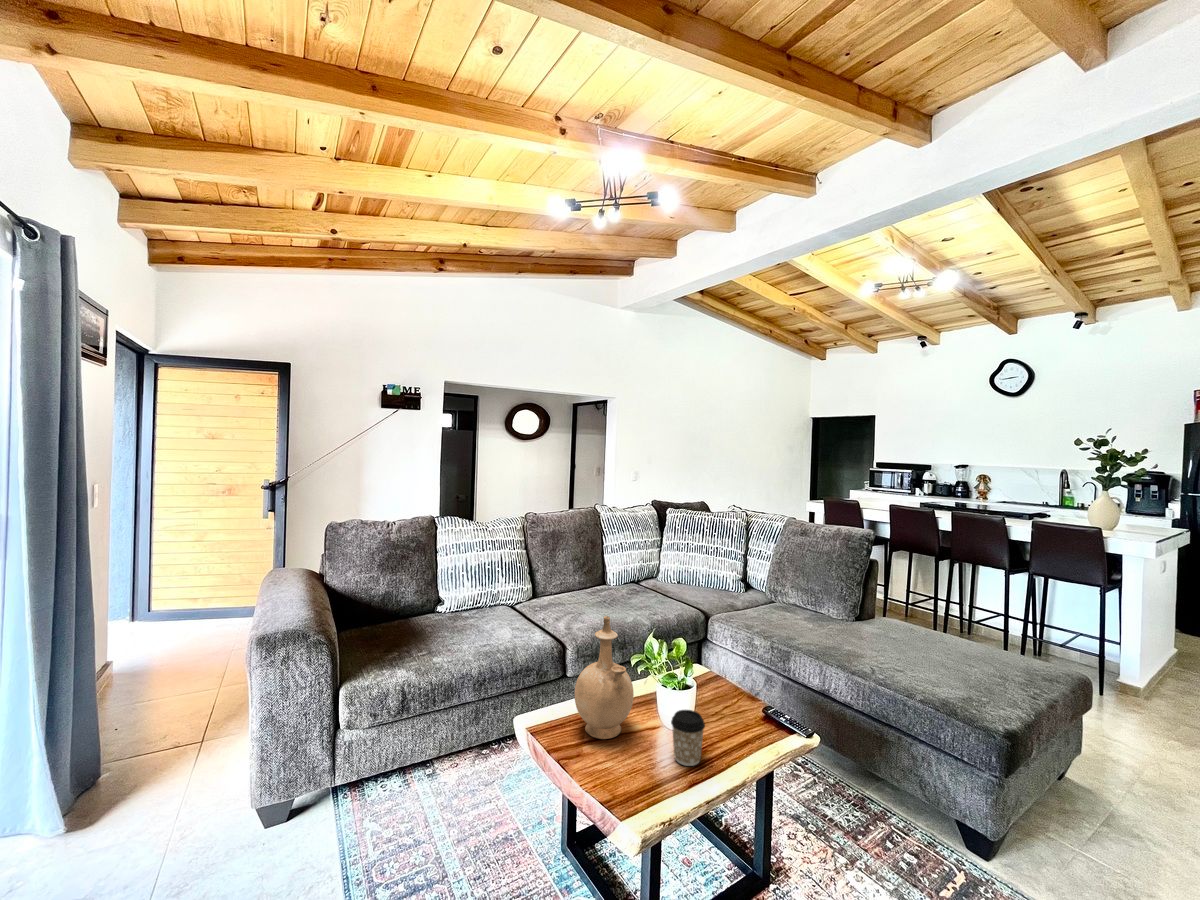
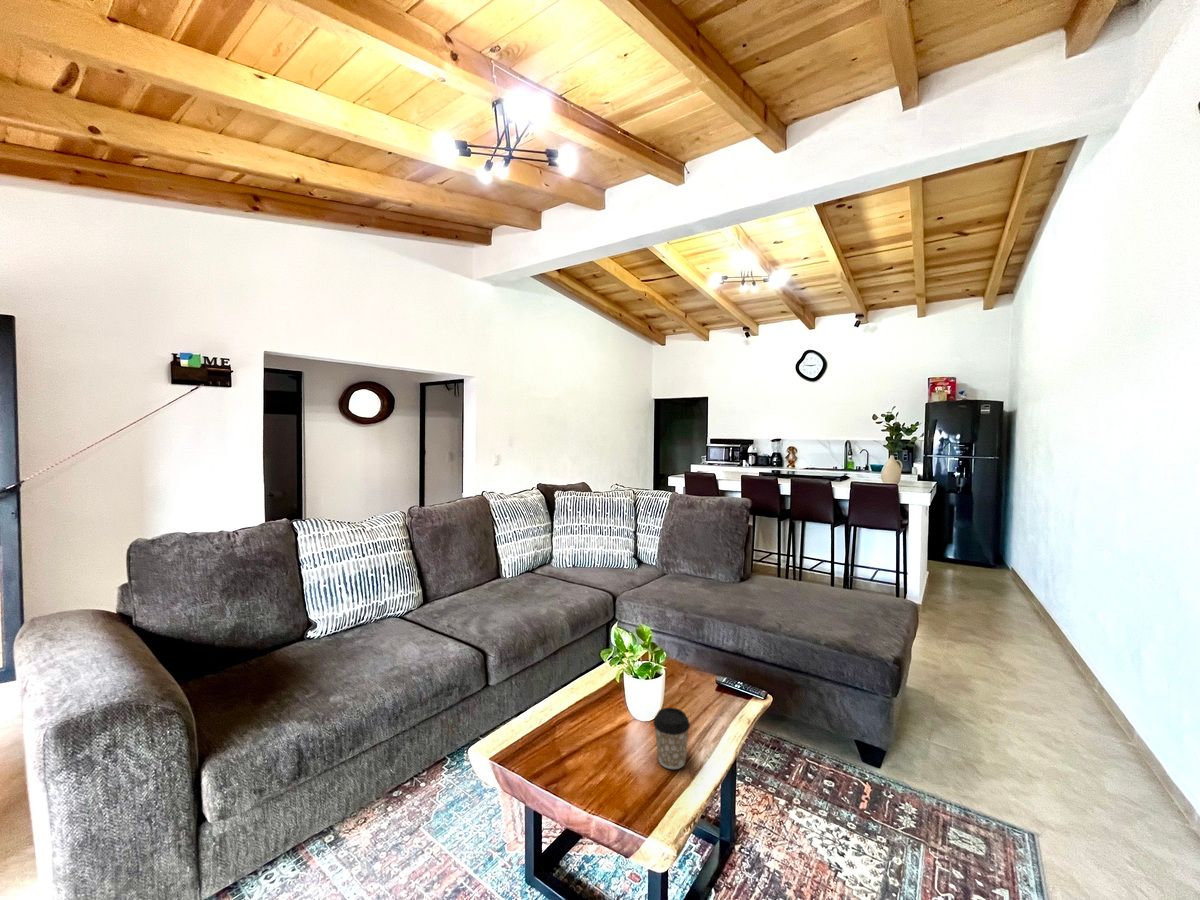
vase: present [575,616,634,739] -> none [537,620,603,759]

